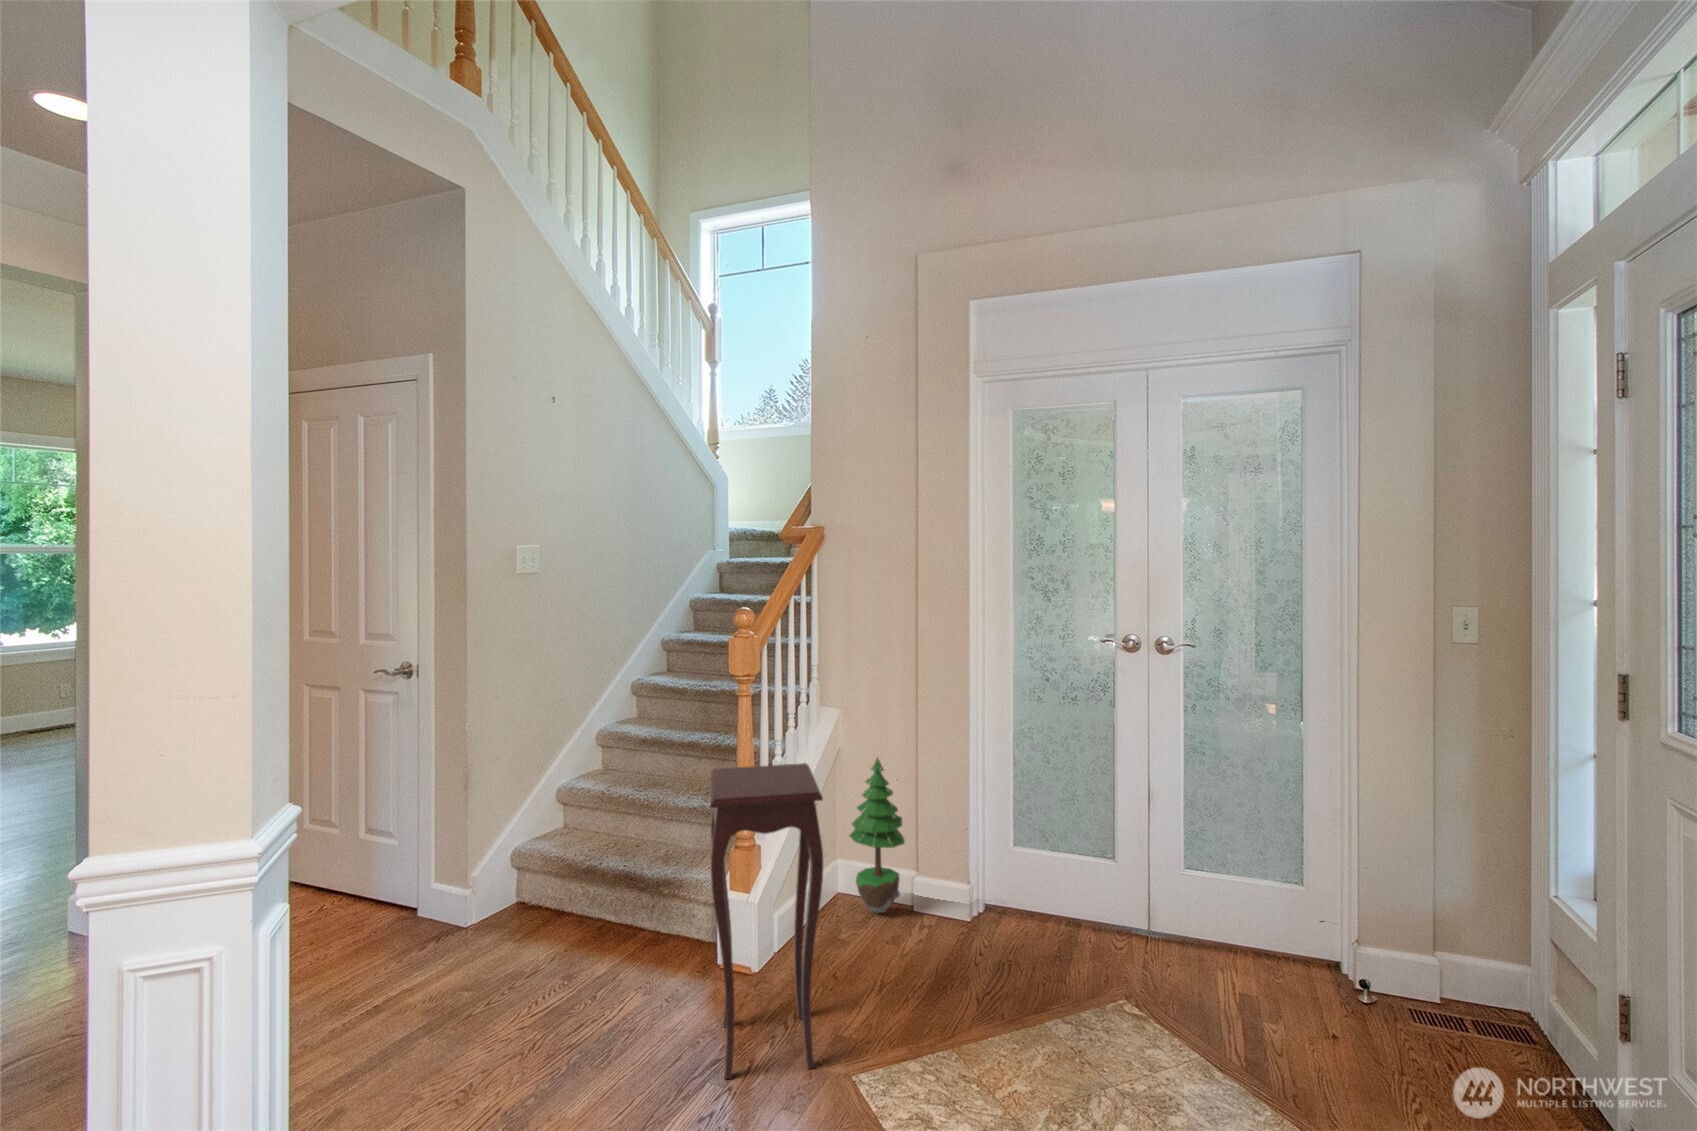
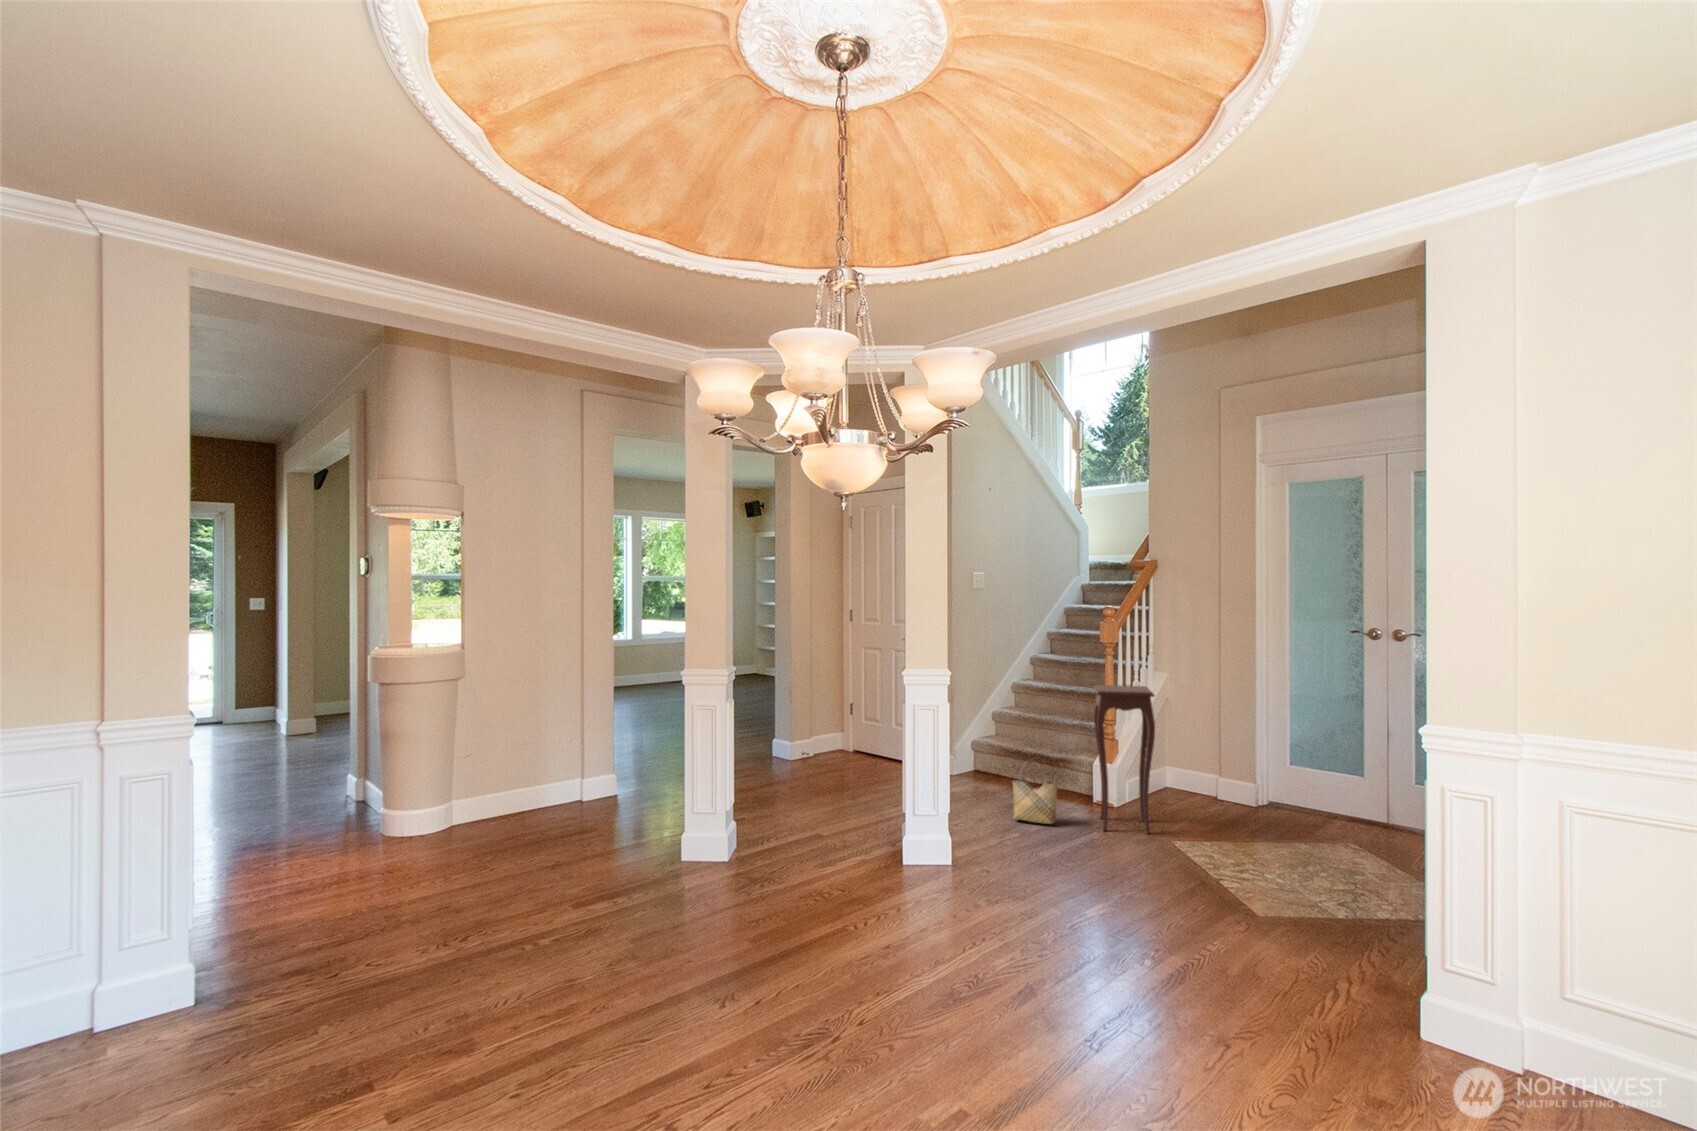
potted tree: present [850,758,905,913] -> none [1173,700,1210,797]
woven basket: none [537,932,636,1083] -> present [1012,761,1058,824]

